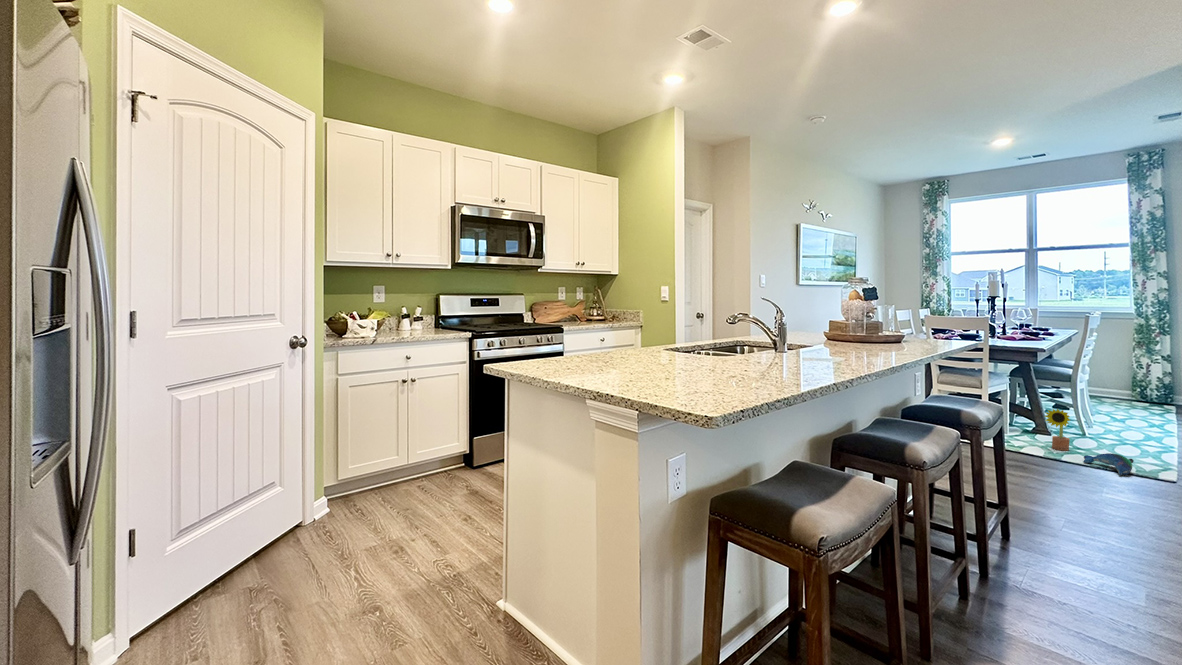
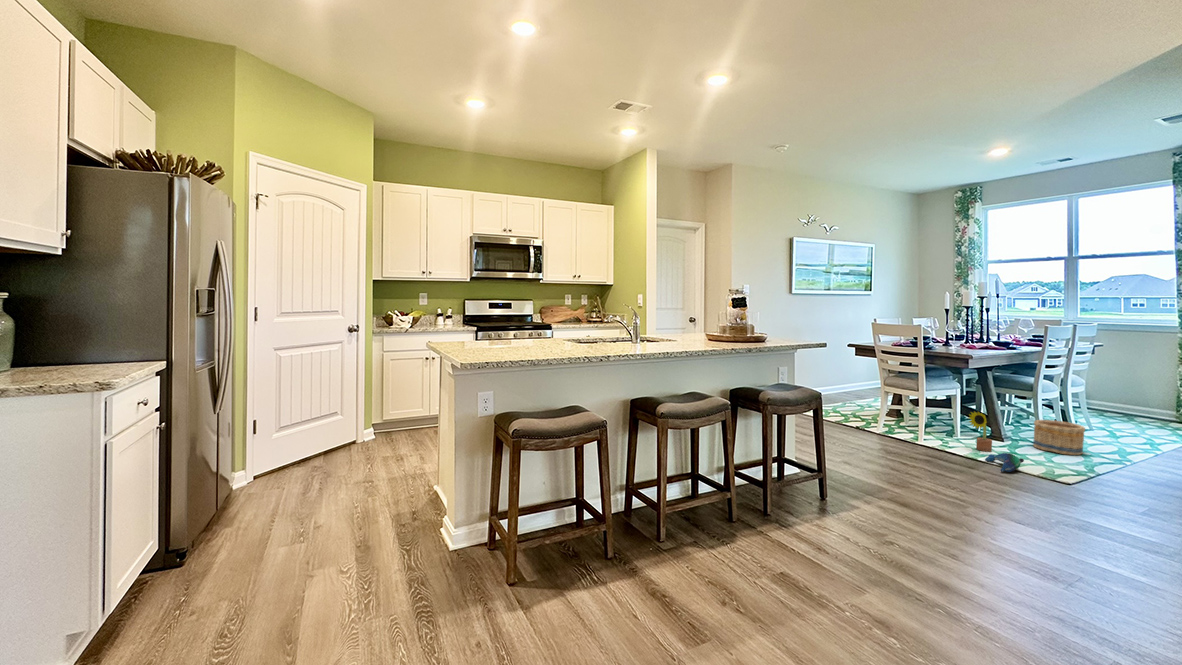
basket: none [1088,412,1143,447] -> present [1033,420,1085,455]

